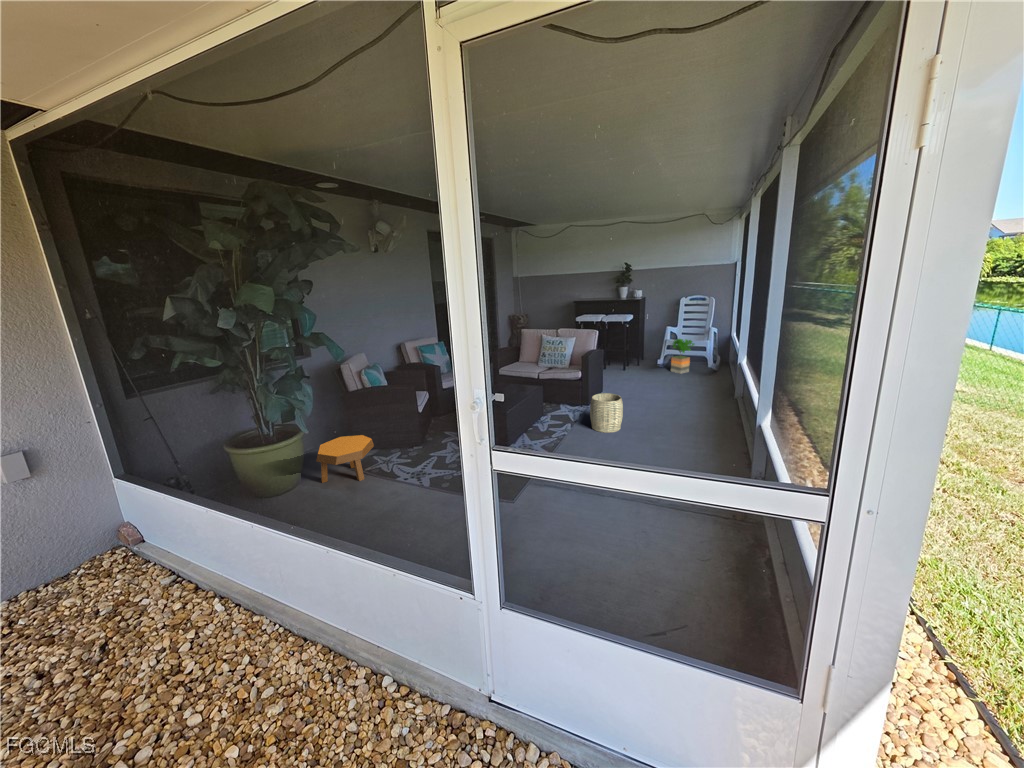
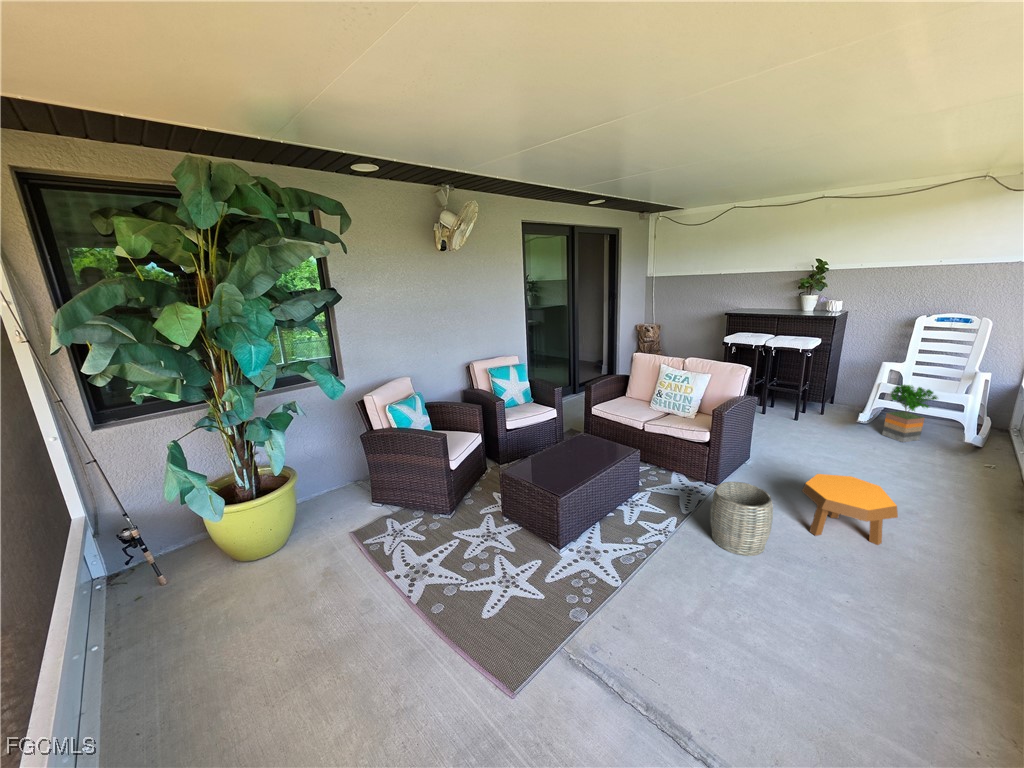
footstool: present [316,435,374,483] -> present [802,474,898,545]

